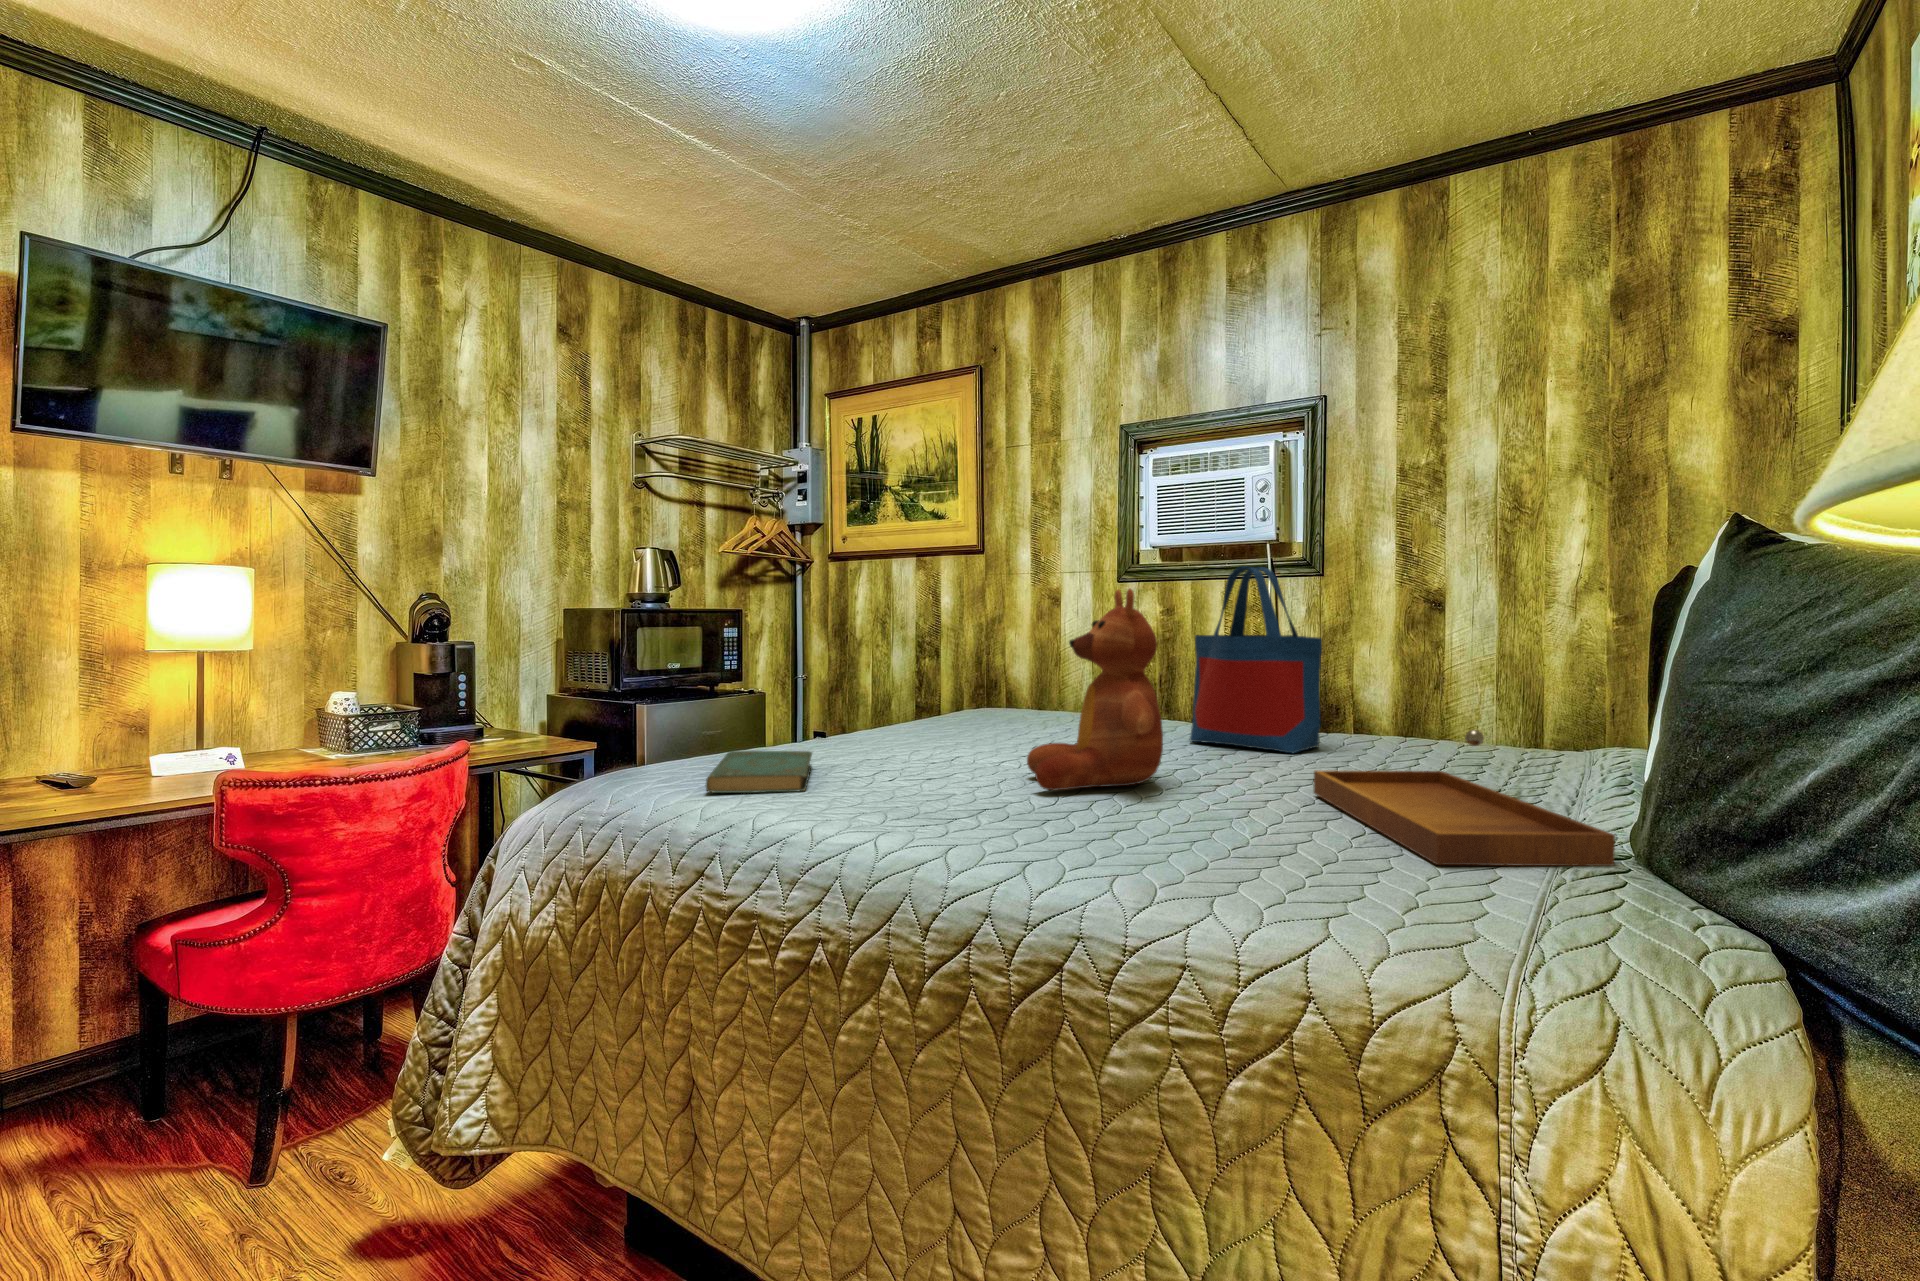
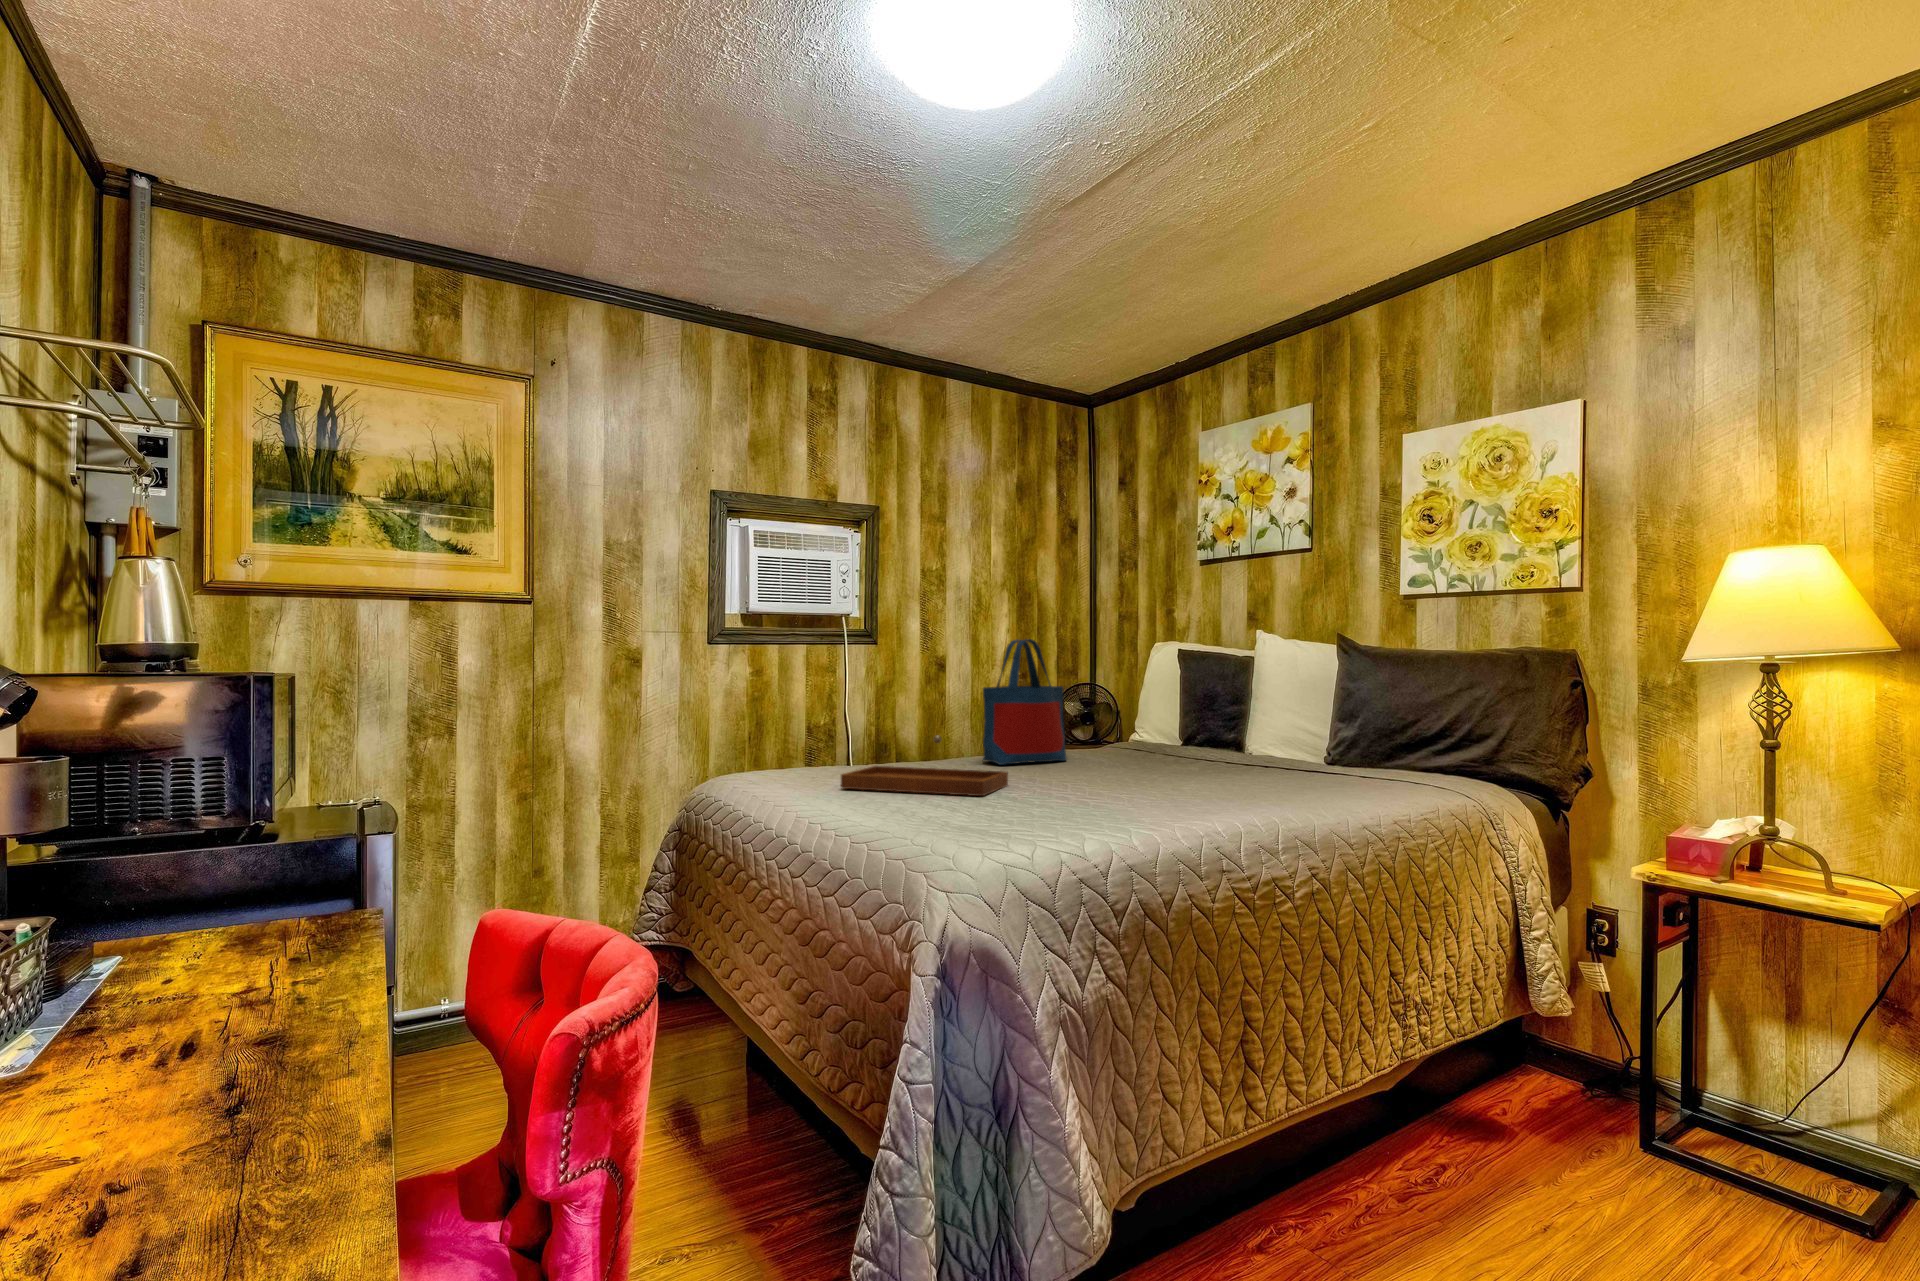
teddy bear: present [1027,589,1163,790] -> none [1079,655,1186,789]
tray: present [1313,730,1615,866] -> present [841,735,1008,796]
book: present [706,751,812,793] -> none [972,802,1099,833]

